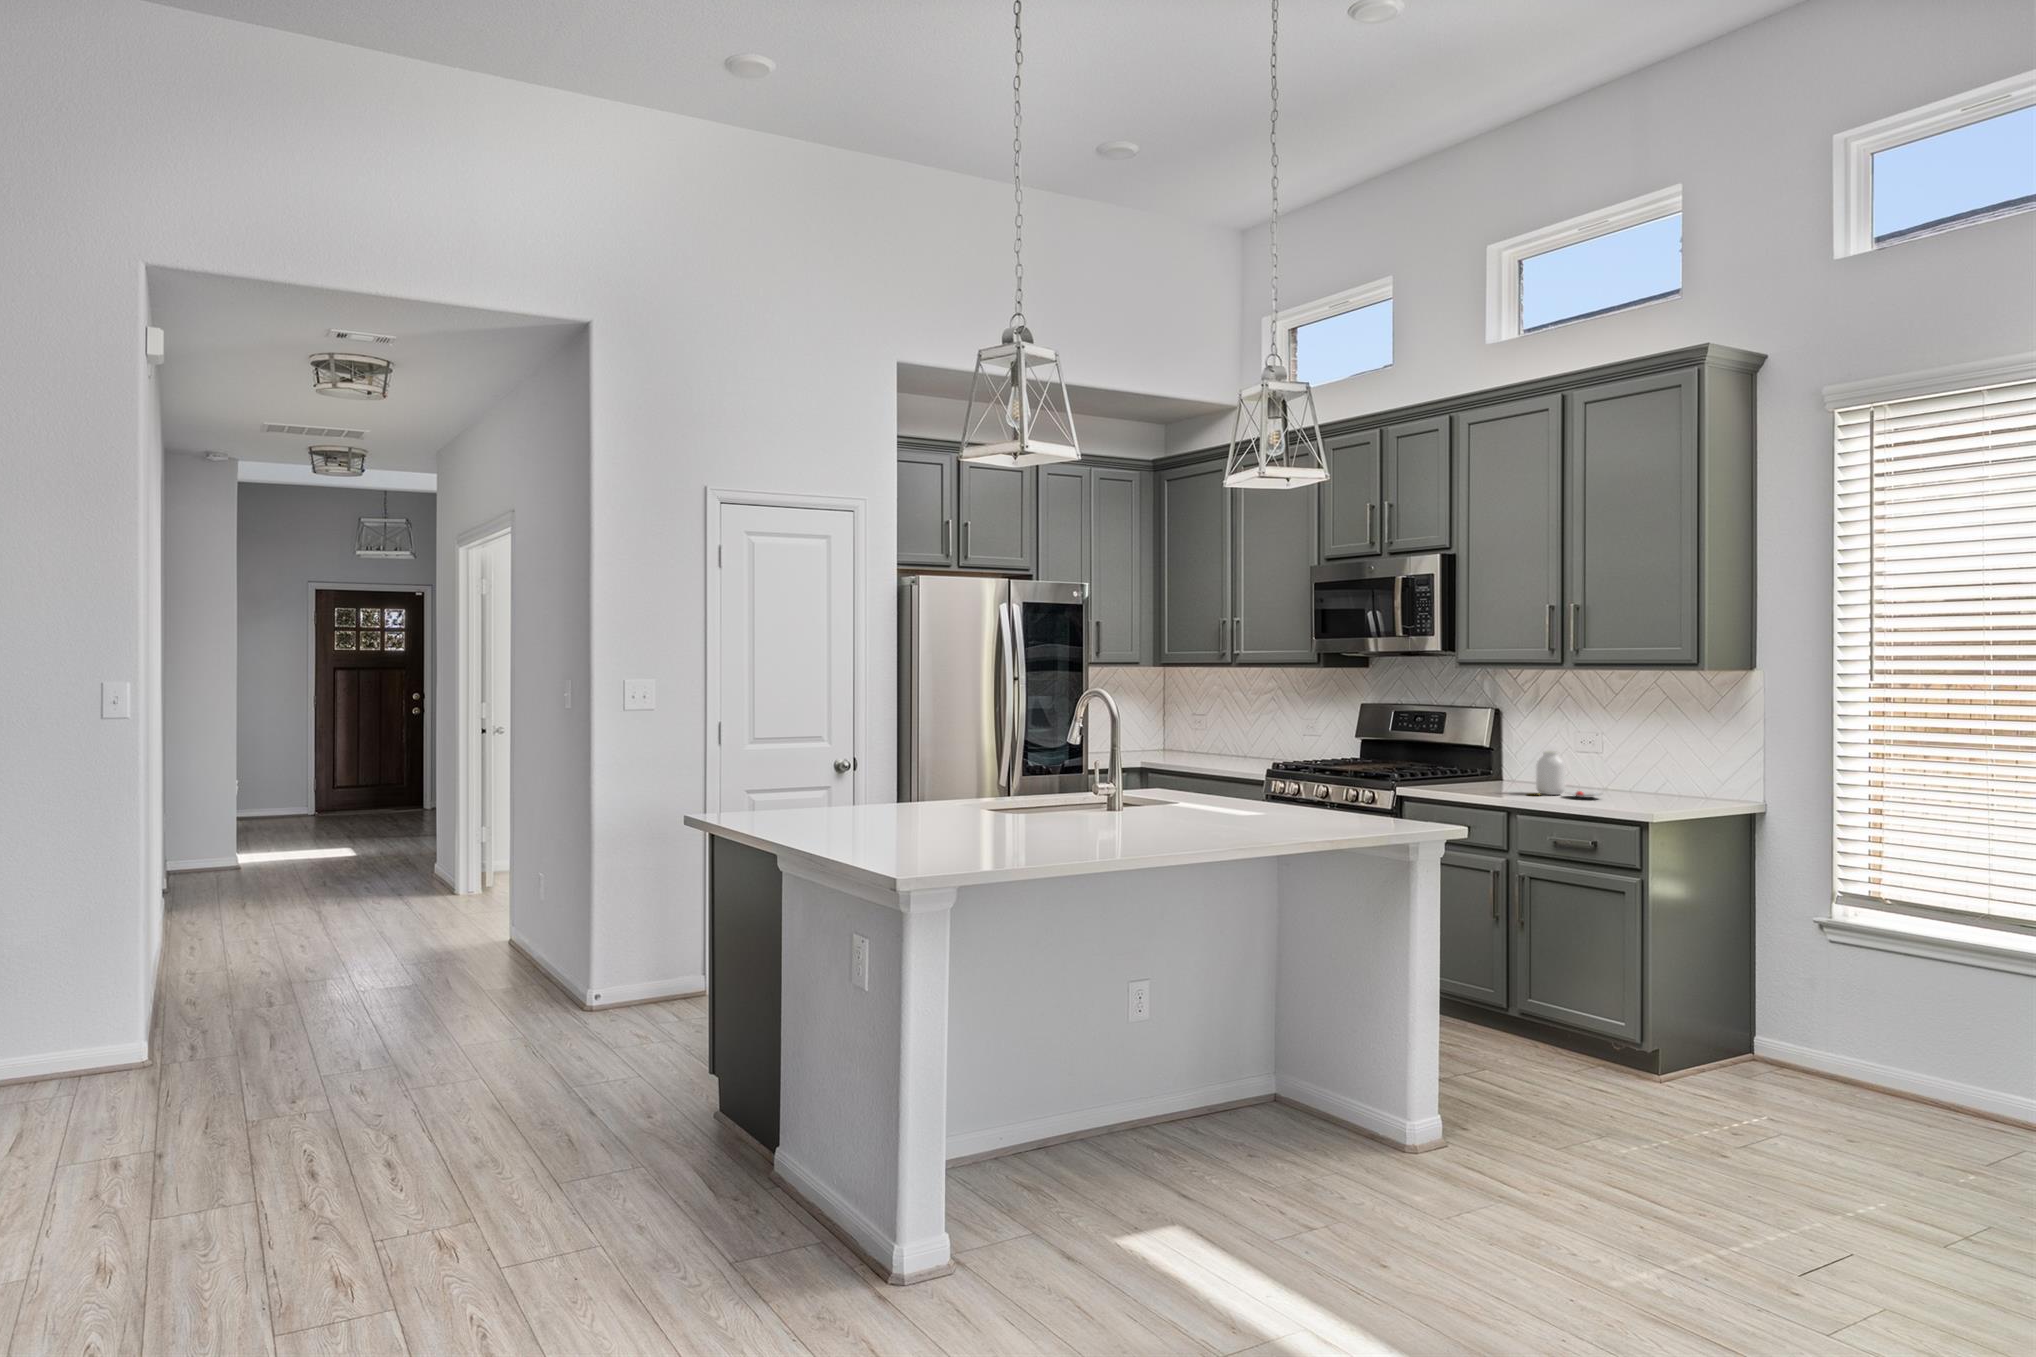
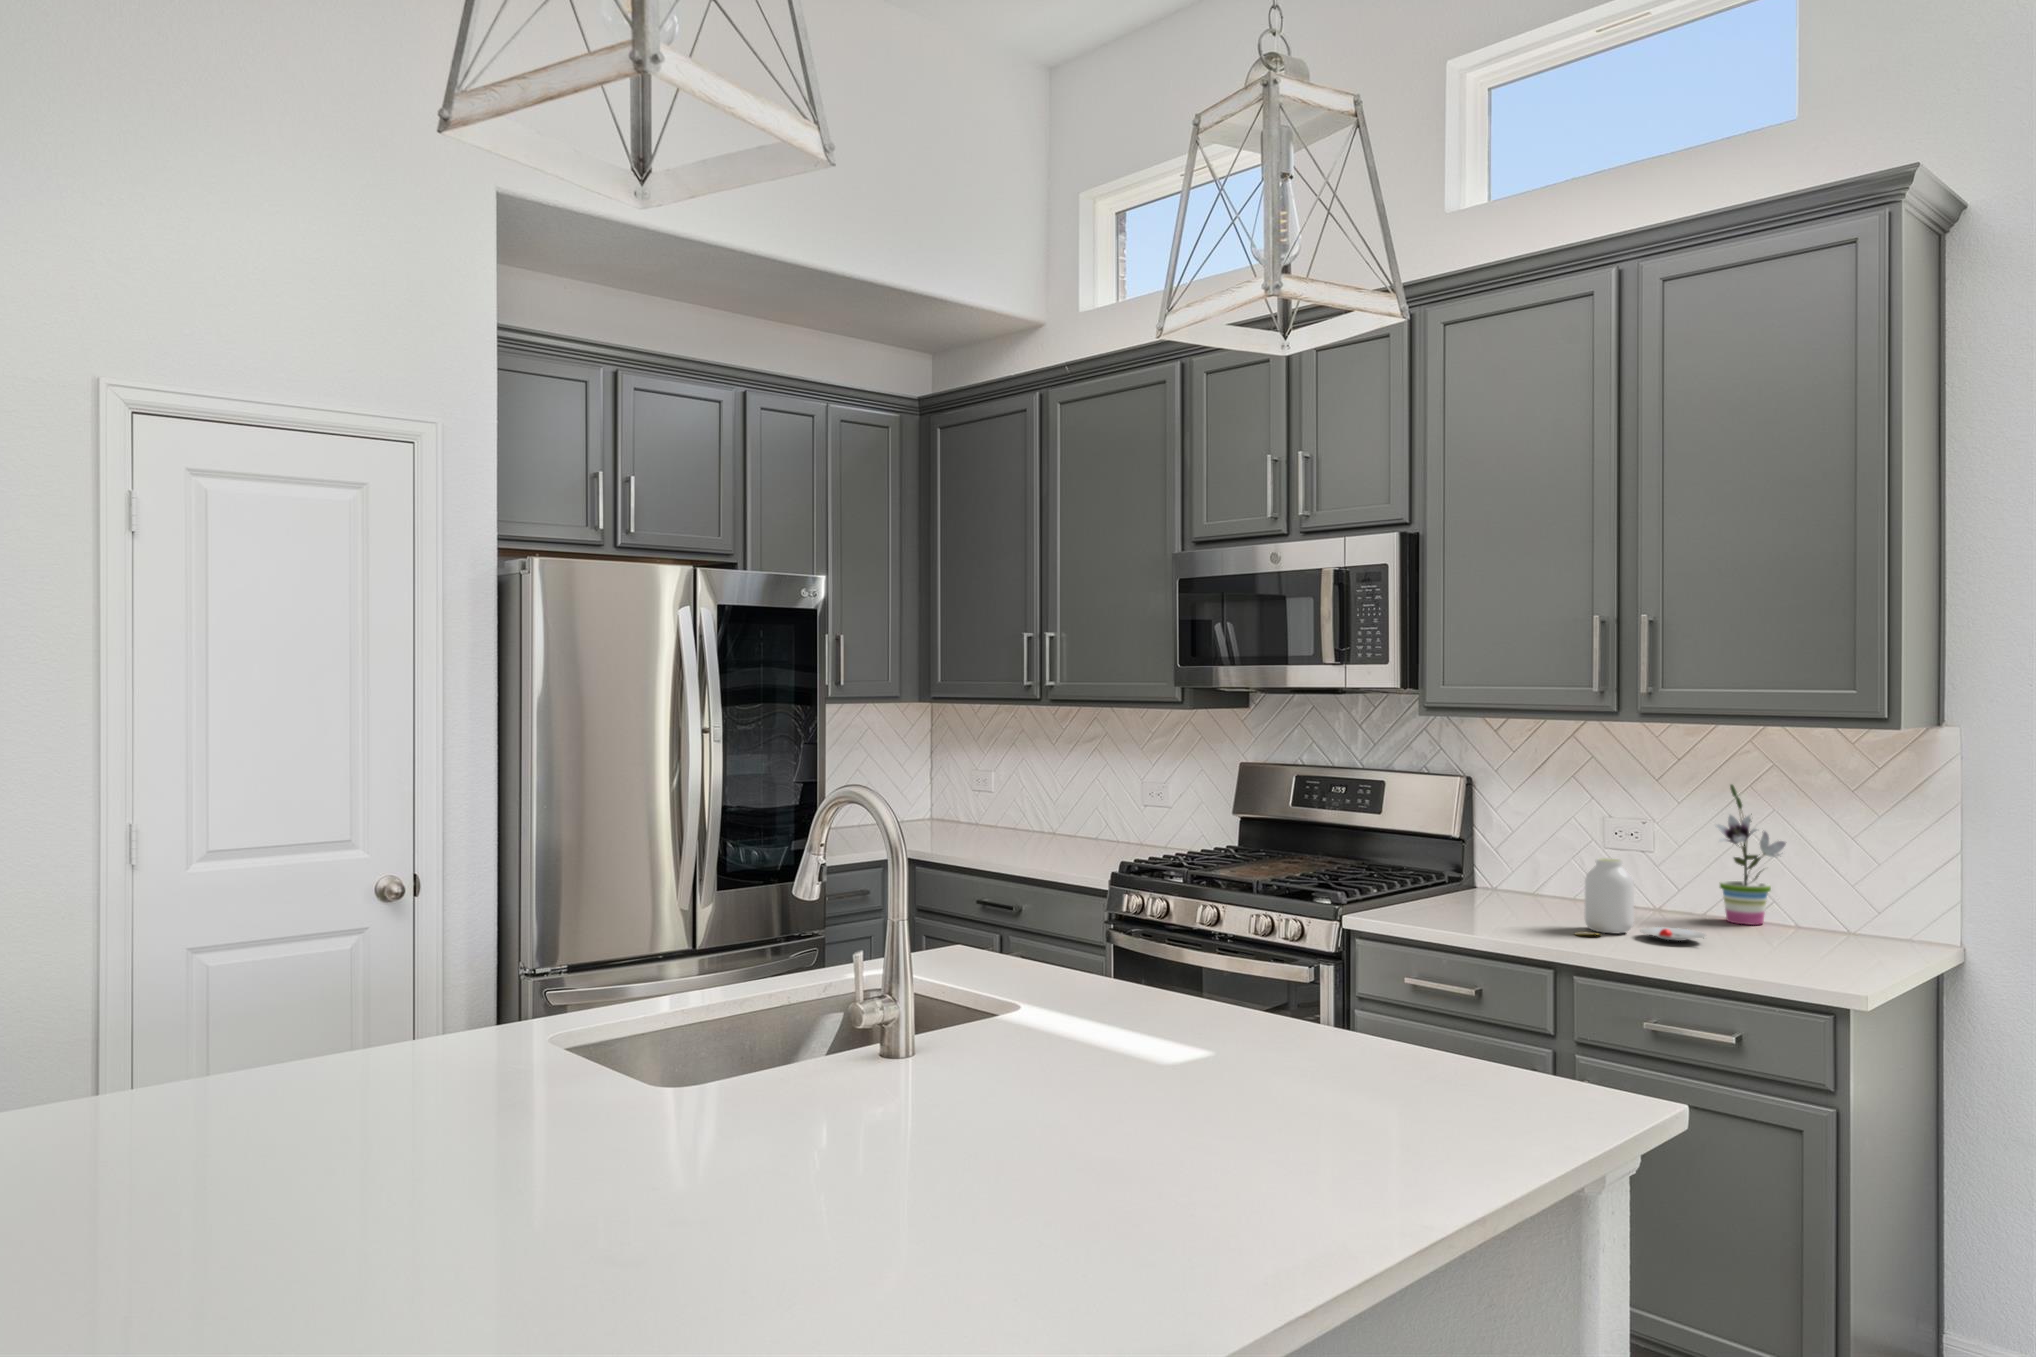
potted plant: none [1627,709,1680,794] -> present [1715,784,1786,925]

